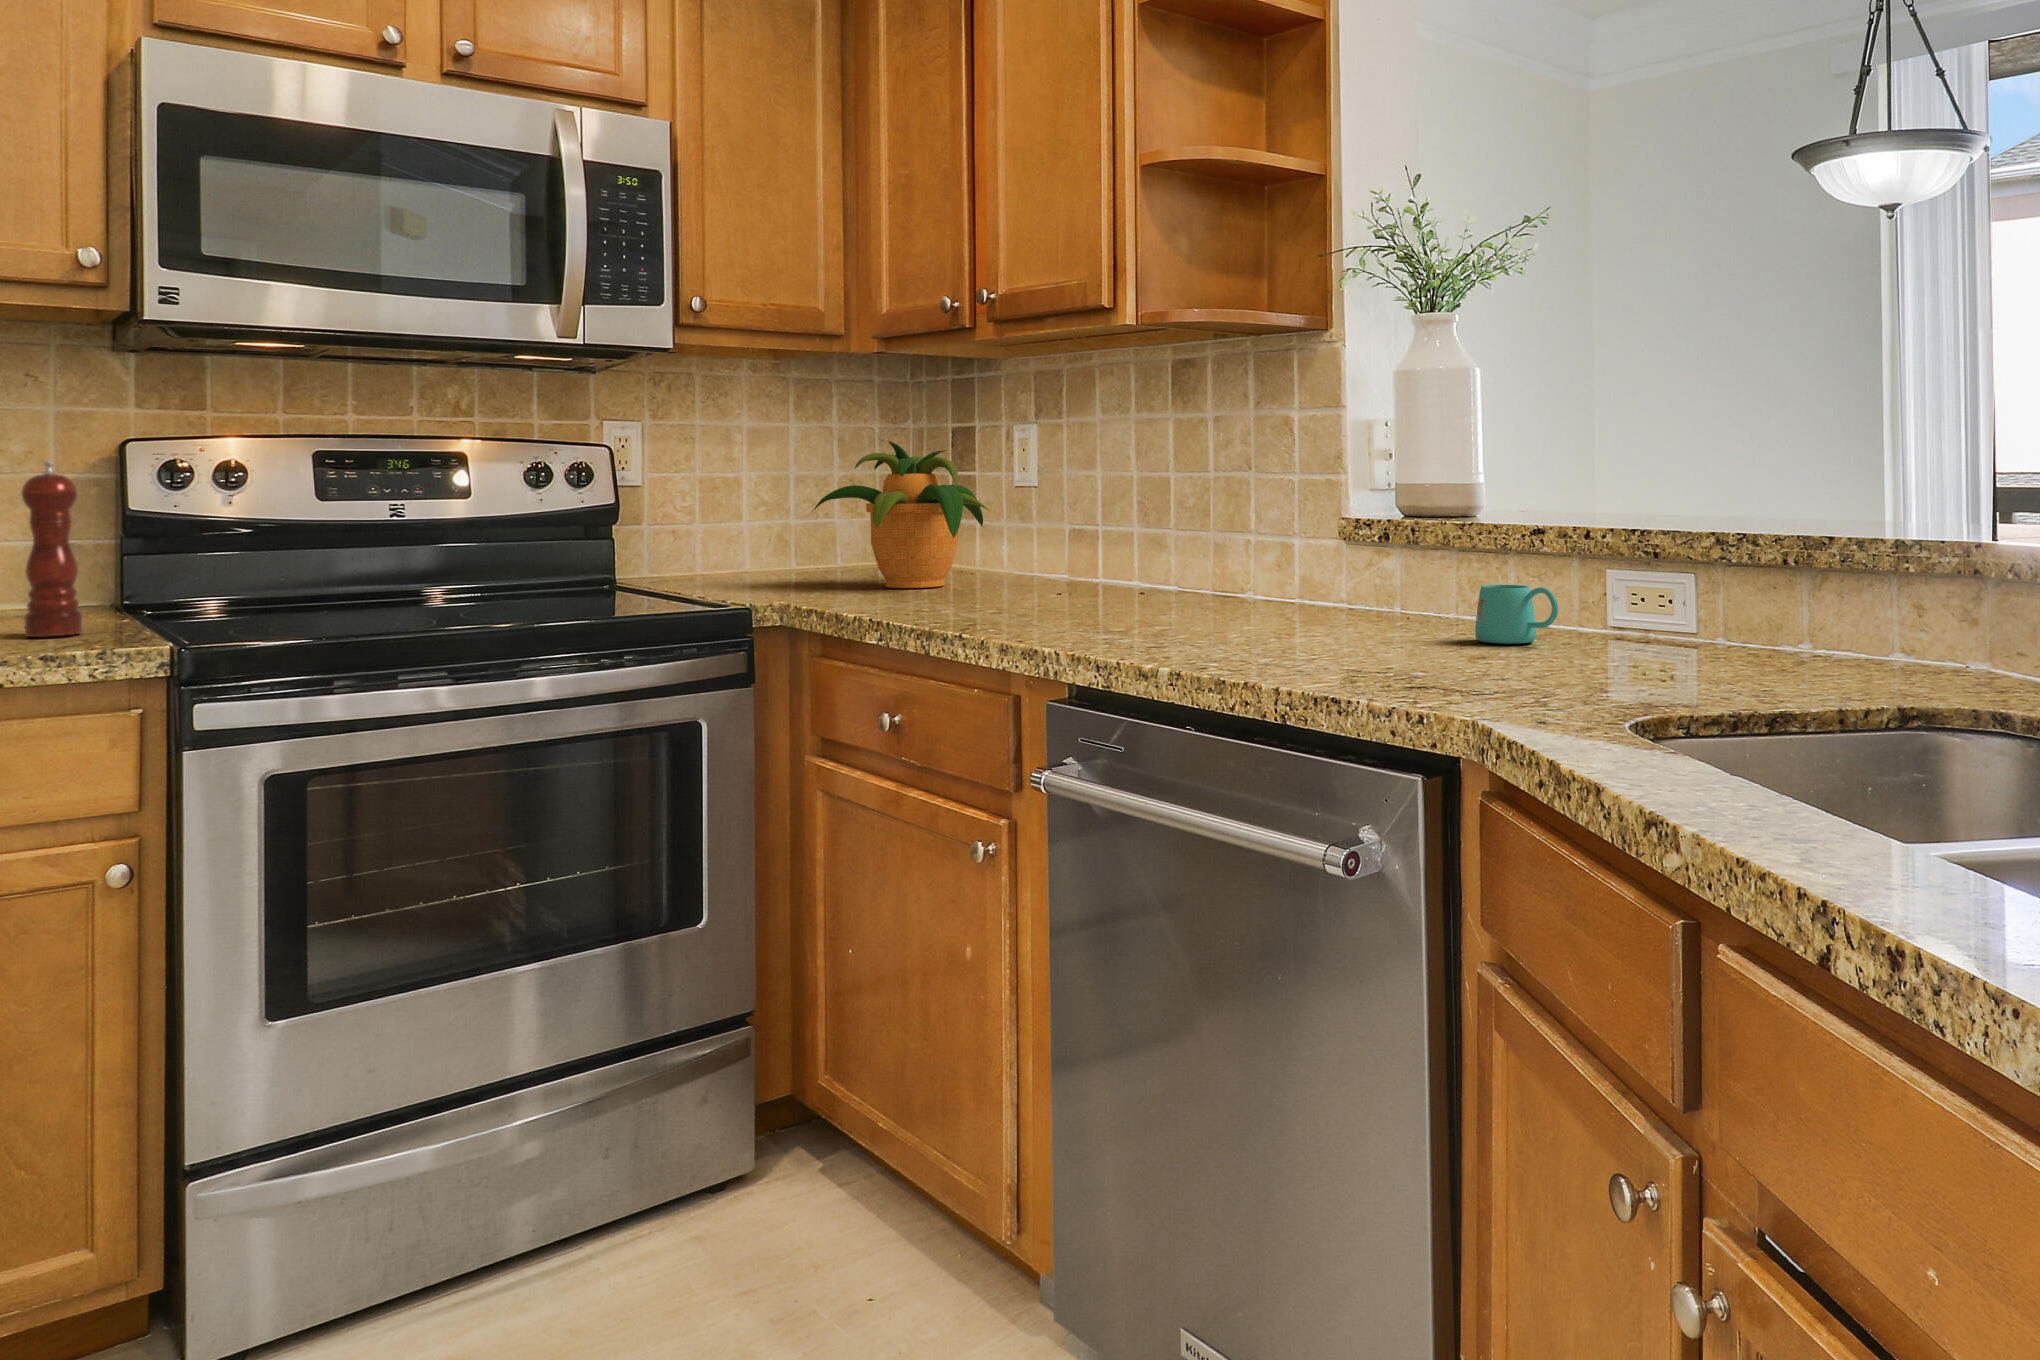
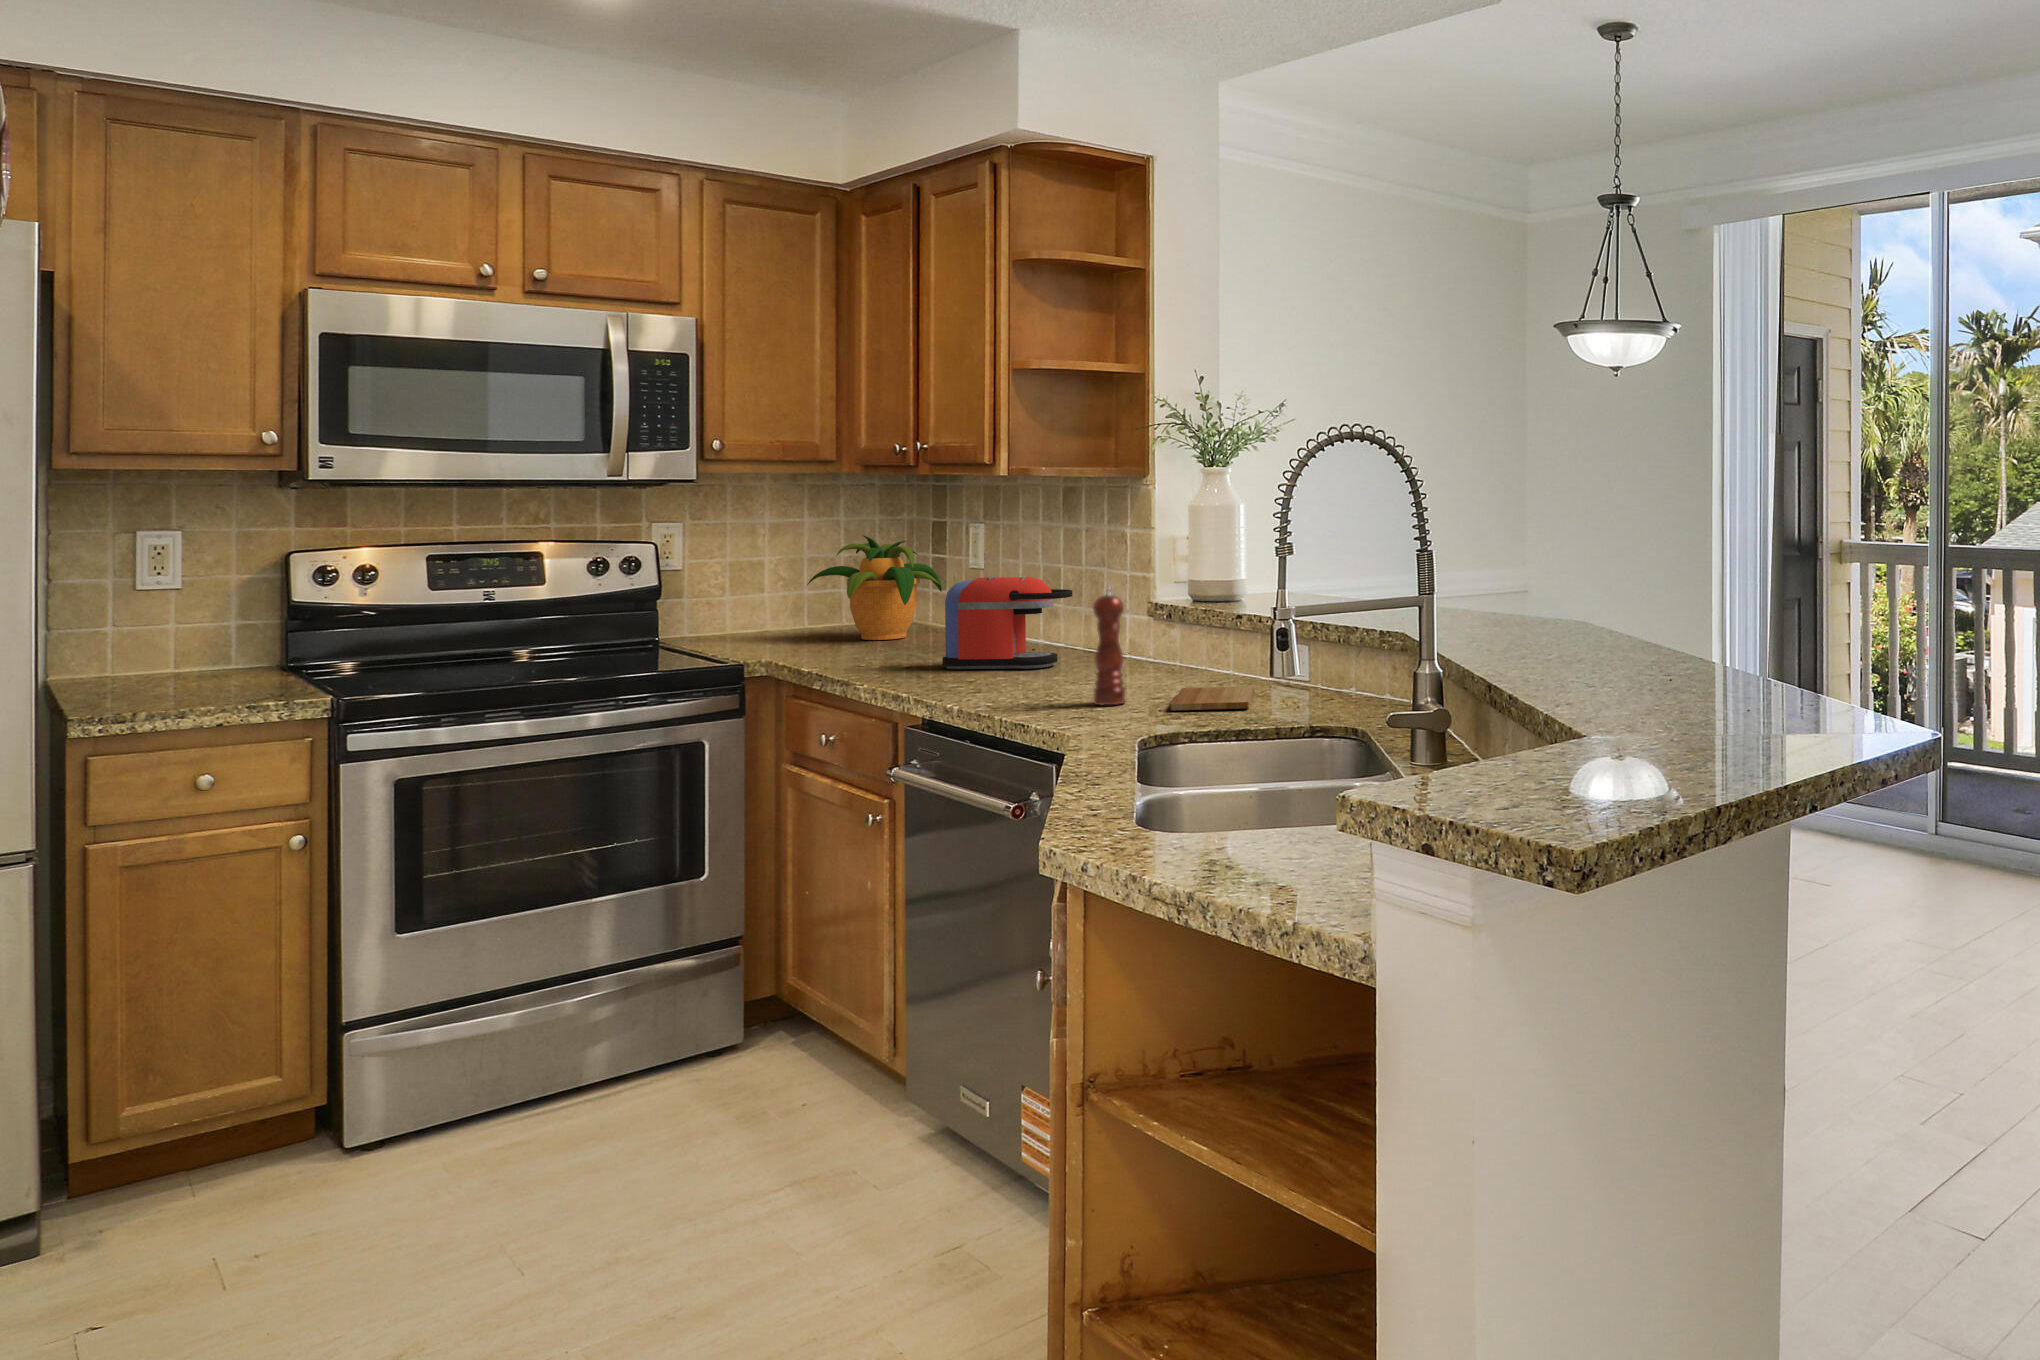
pepper mill: present [21,462,83,637] -> present [1093,587,1125,705]
coffee maker: none [1052,481,1248,622] -> present [942,577,1072,669]
mug: present [1475,585,1558,644] -> none [1182,647,1223,683]
cutting board: none [1518,647,1707,684] -> present [1171,686,1255,710]

